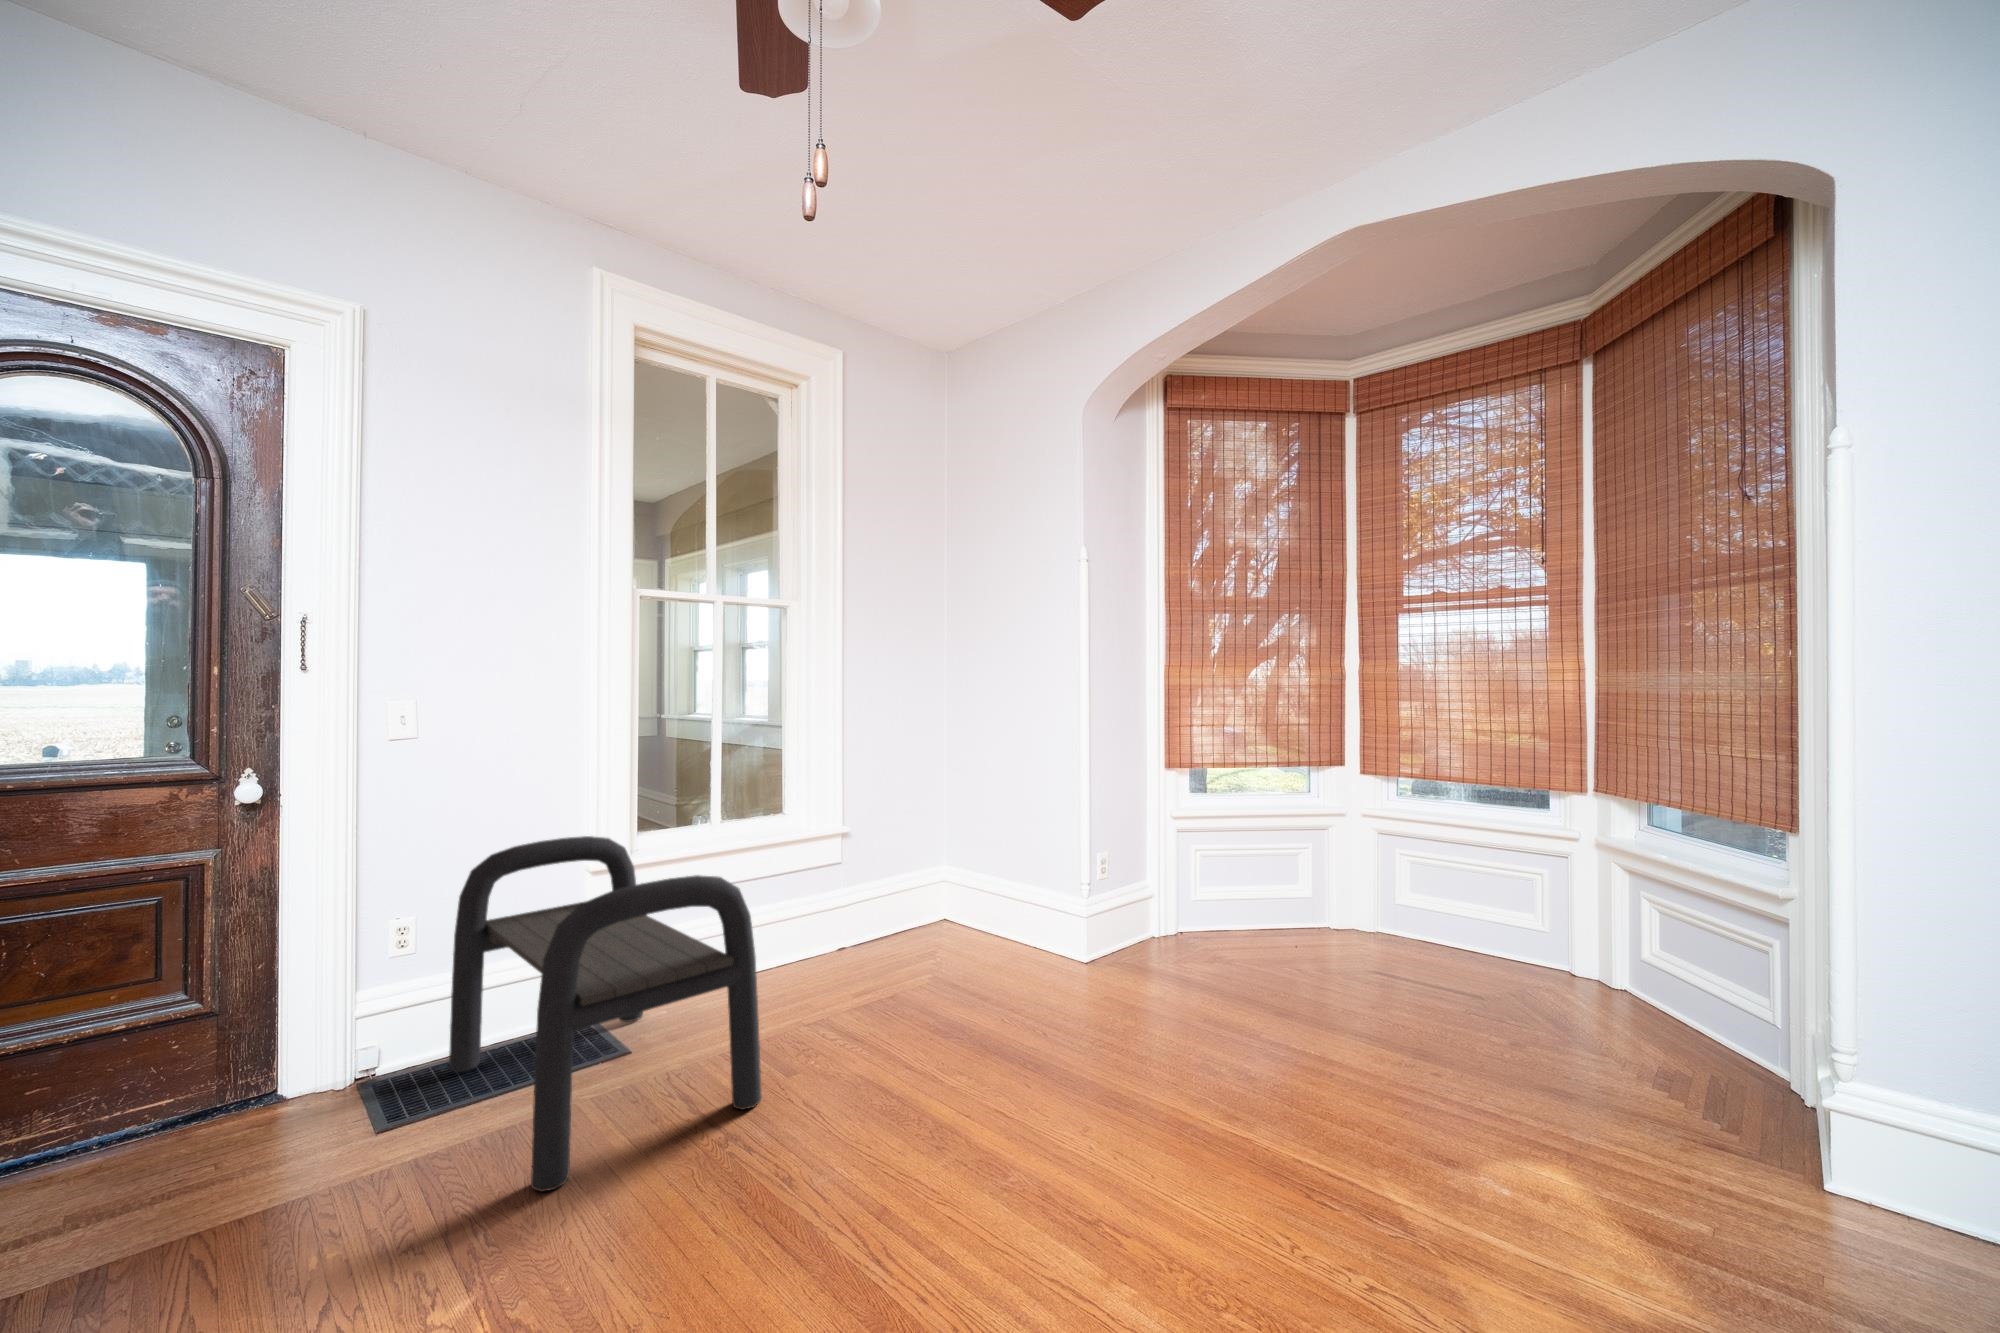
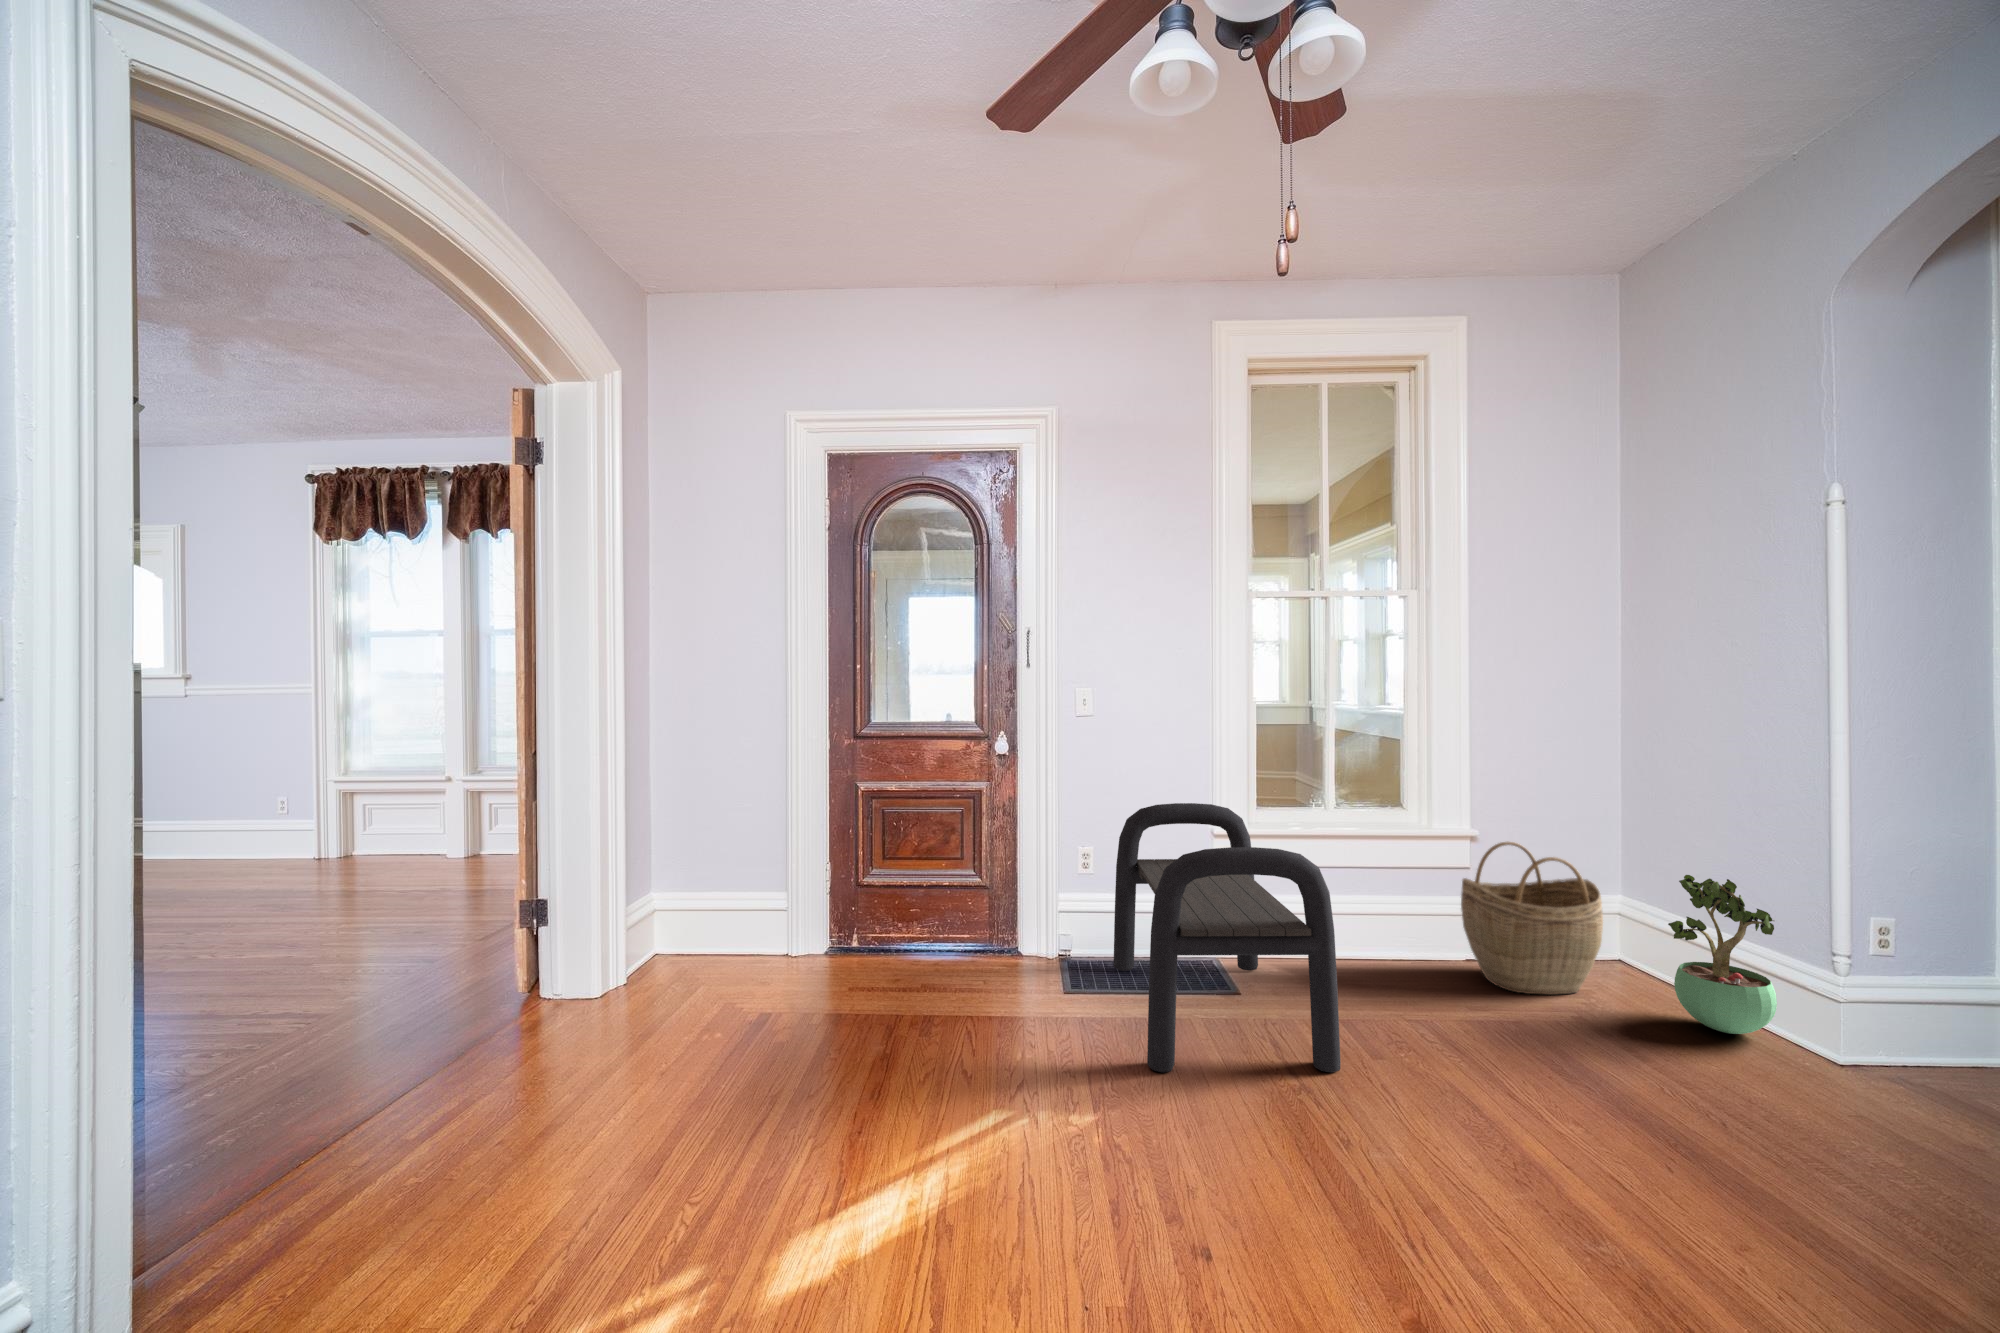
woven basket: none [838,832,945,969] -> present [1461,842,1603,995]
potted plant: none [989,838,1057,959] -> present [1668,875,1777,1034]

